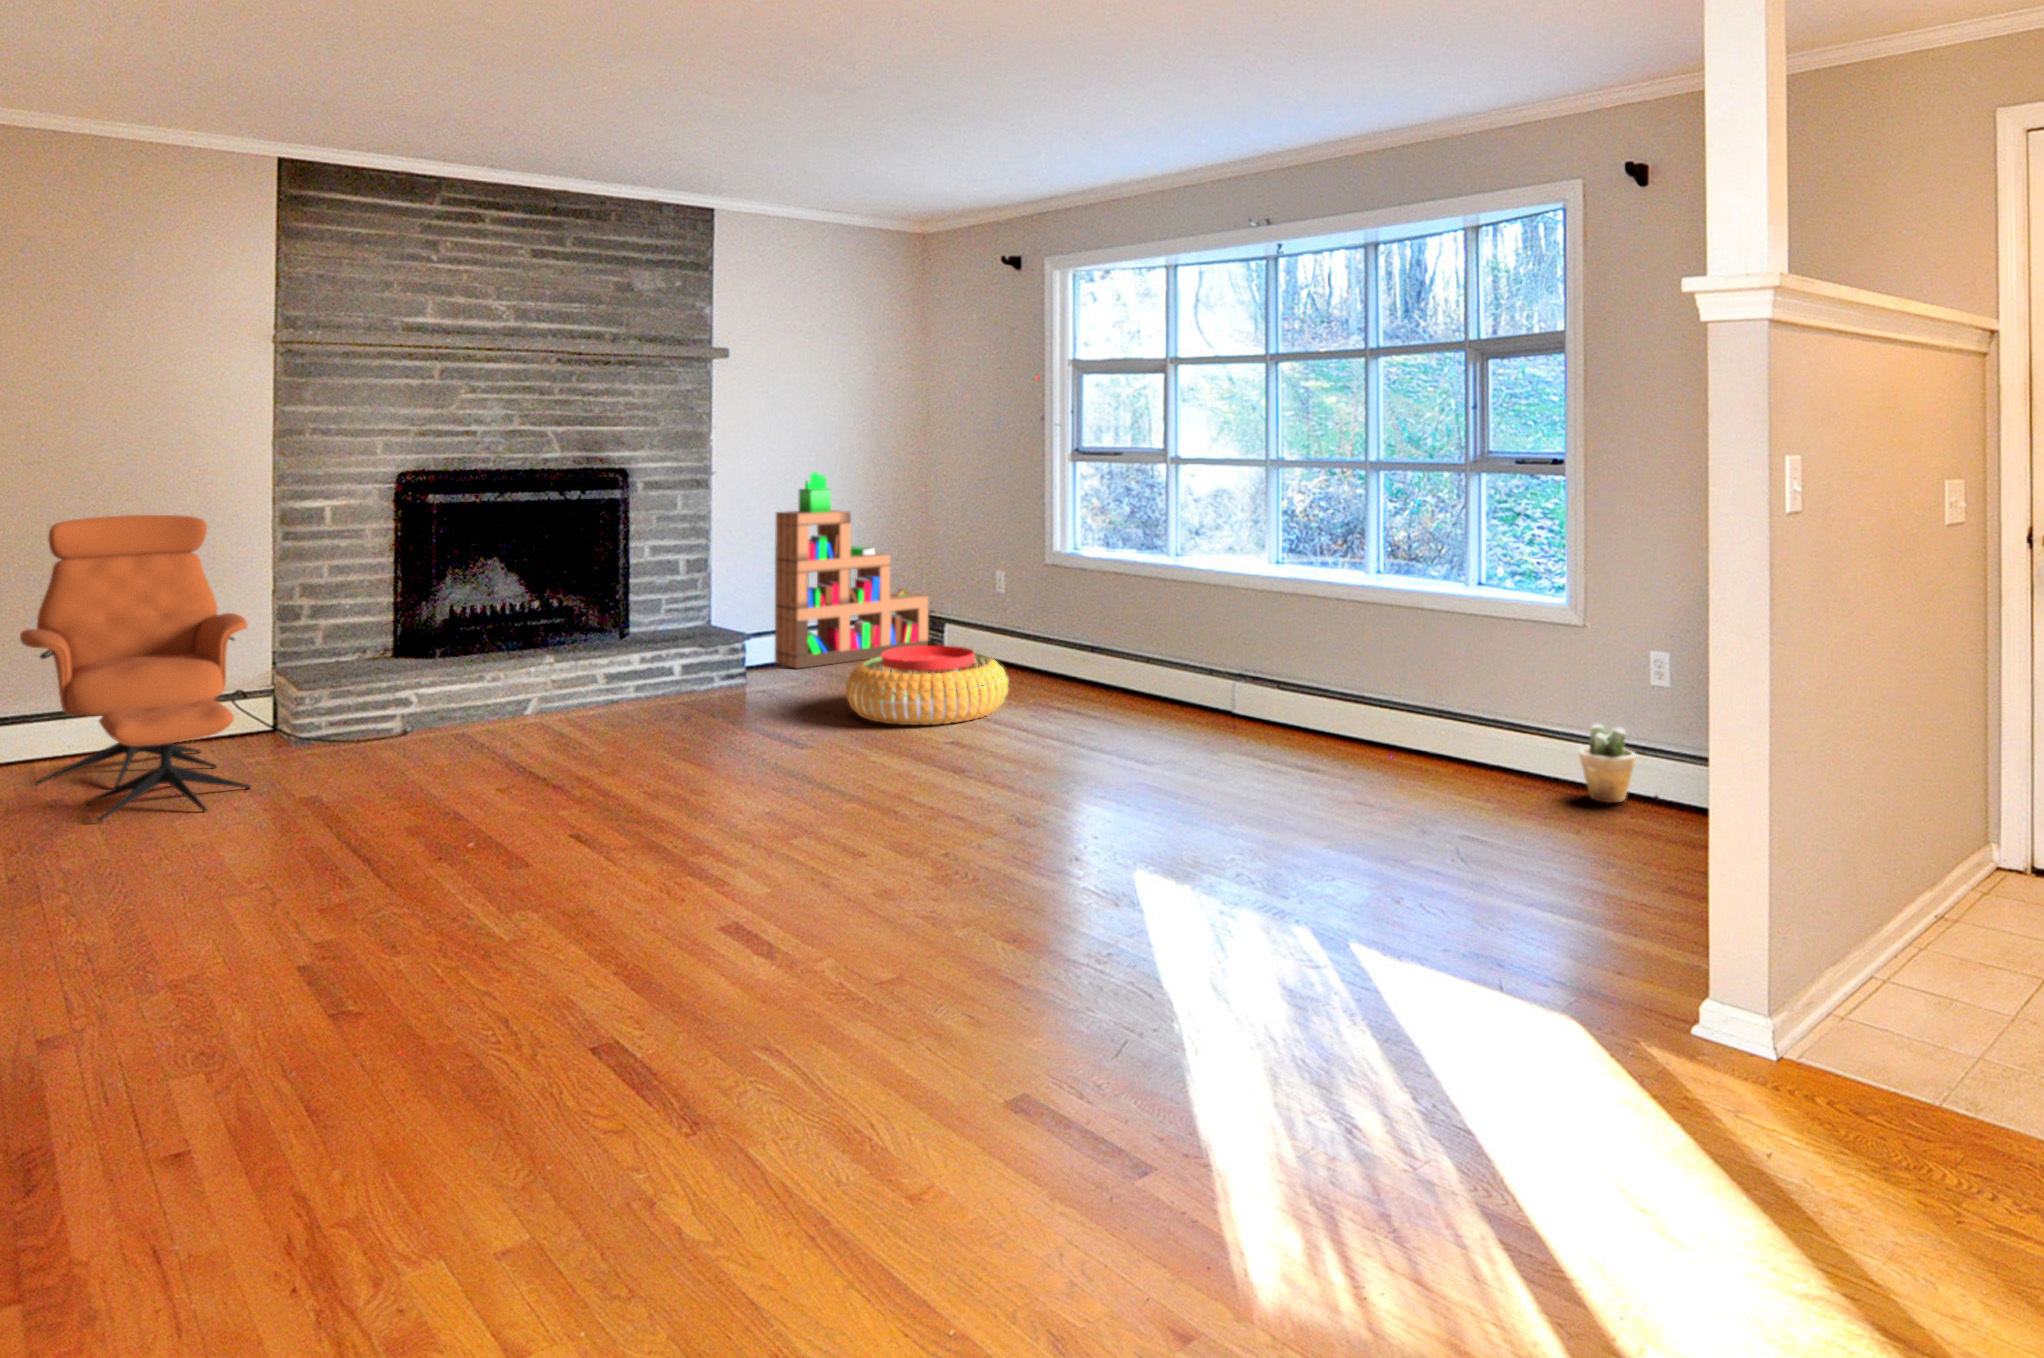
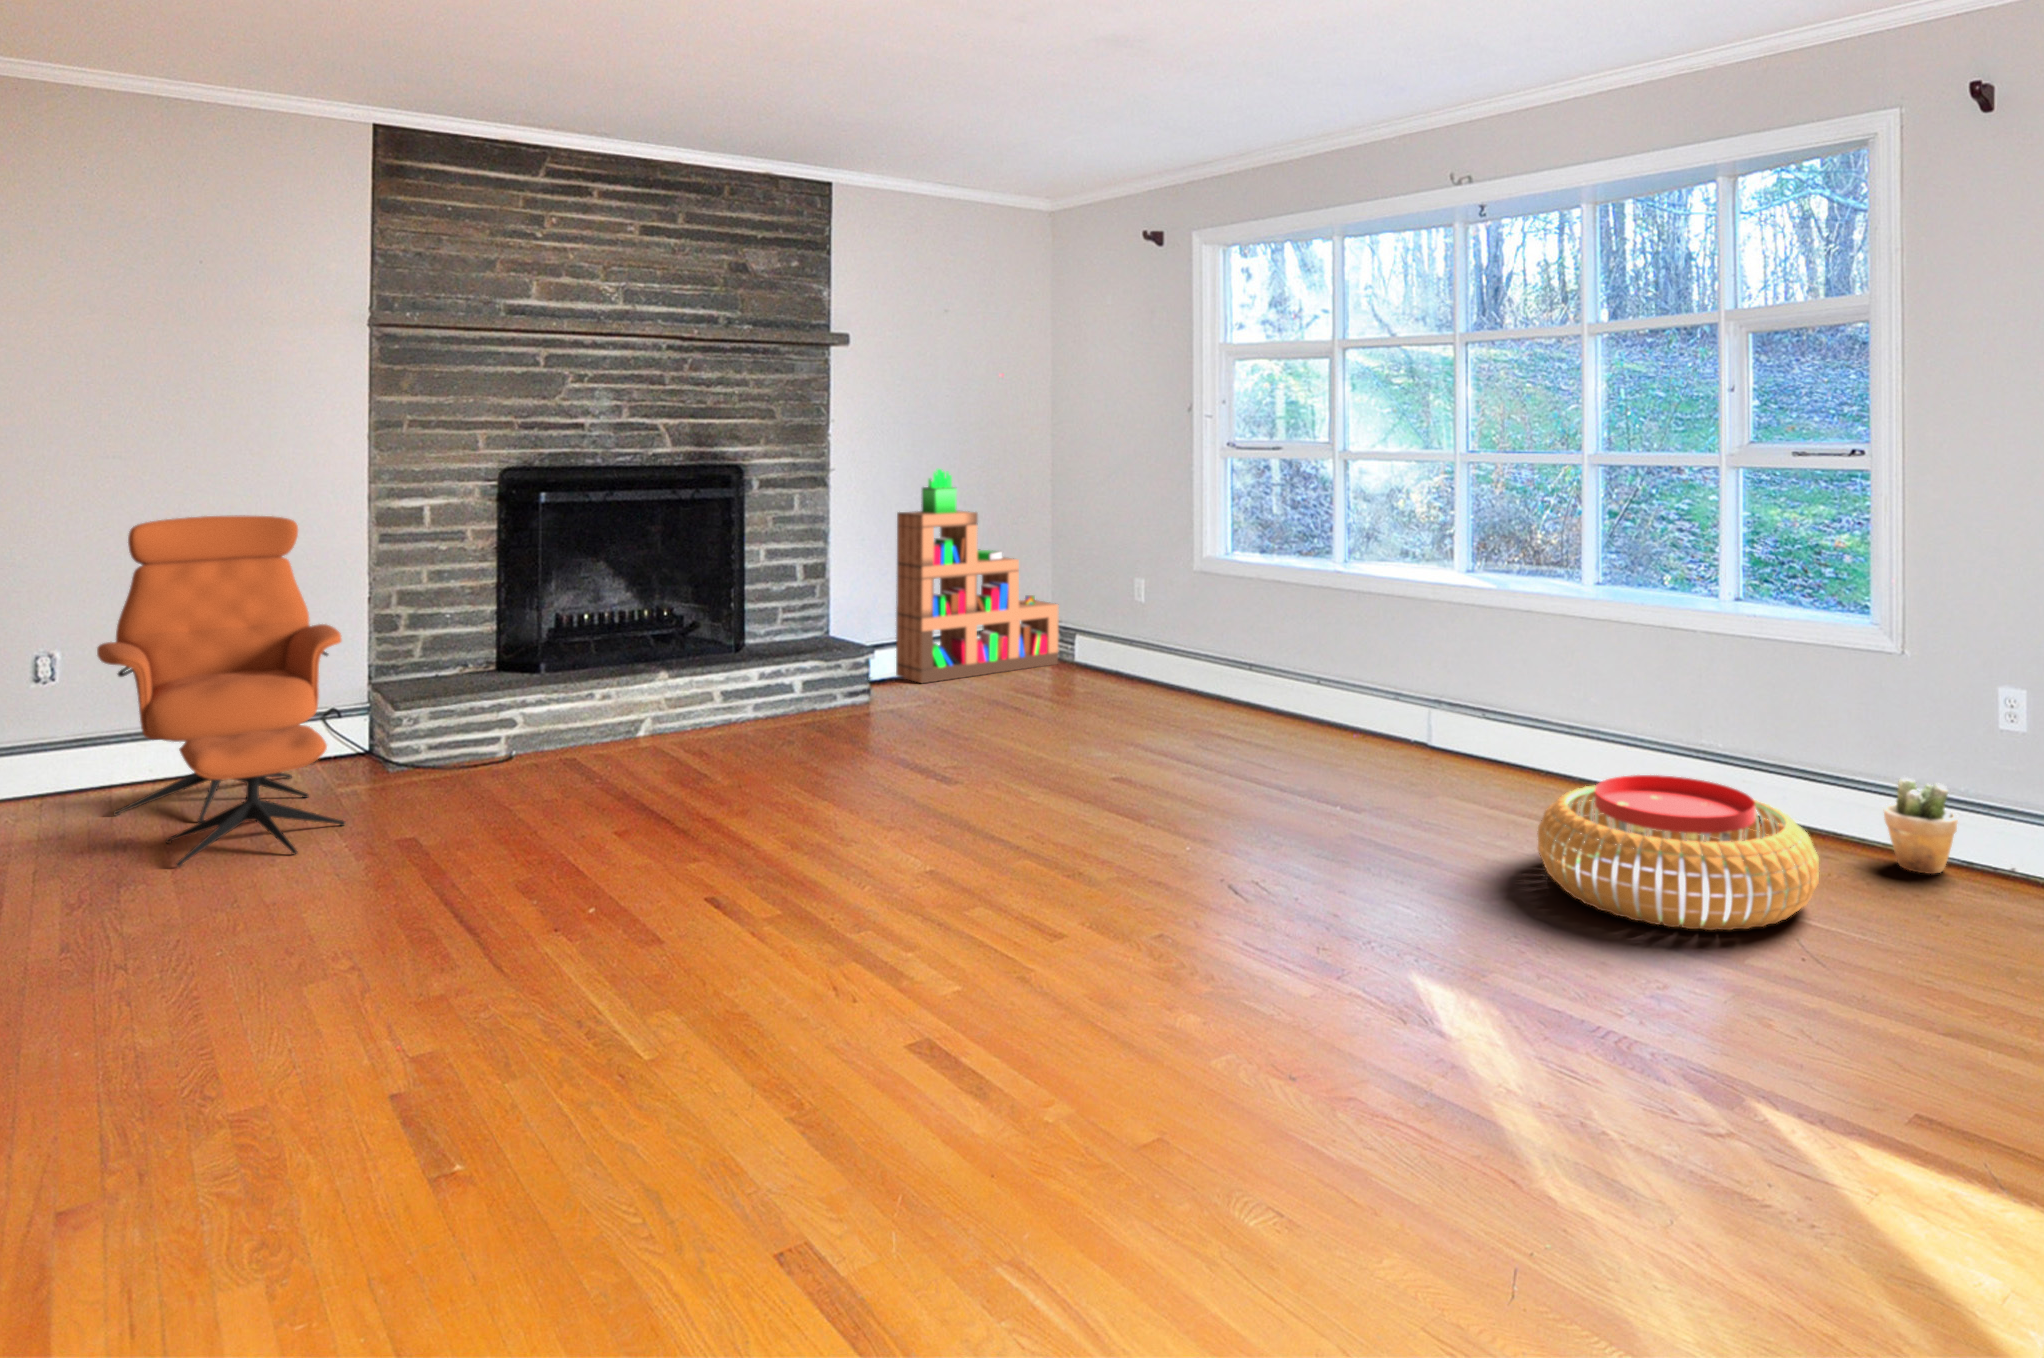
pouf: present [846,646,1008,725] -> present [1537,775,1819,930]

